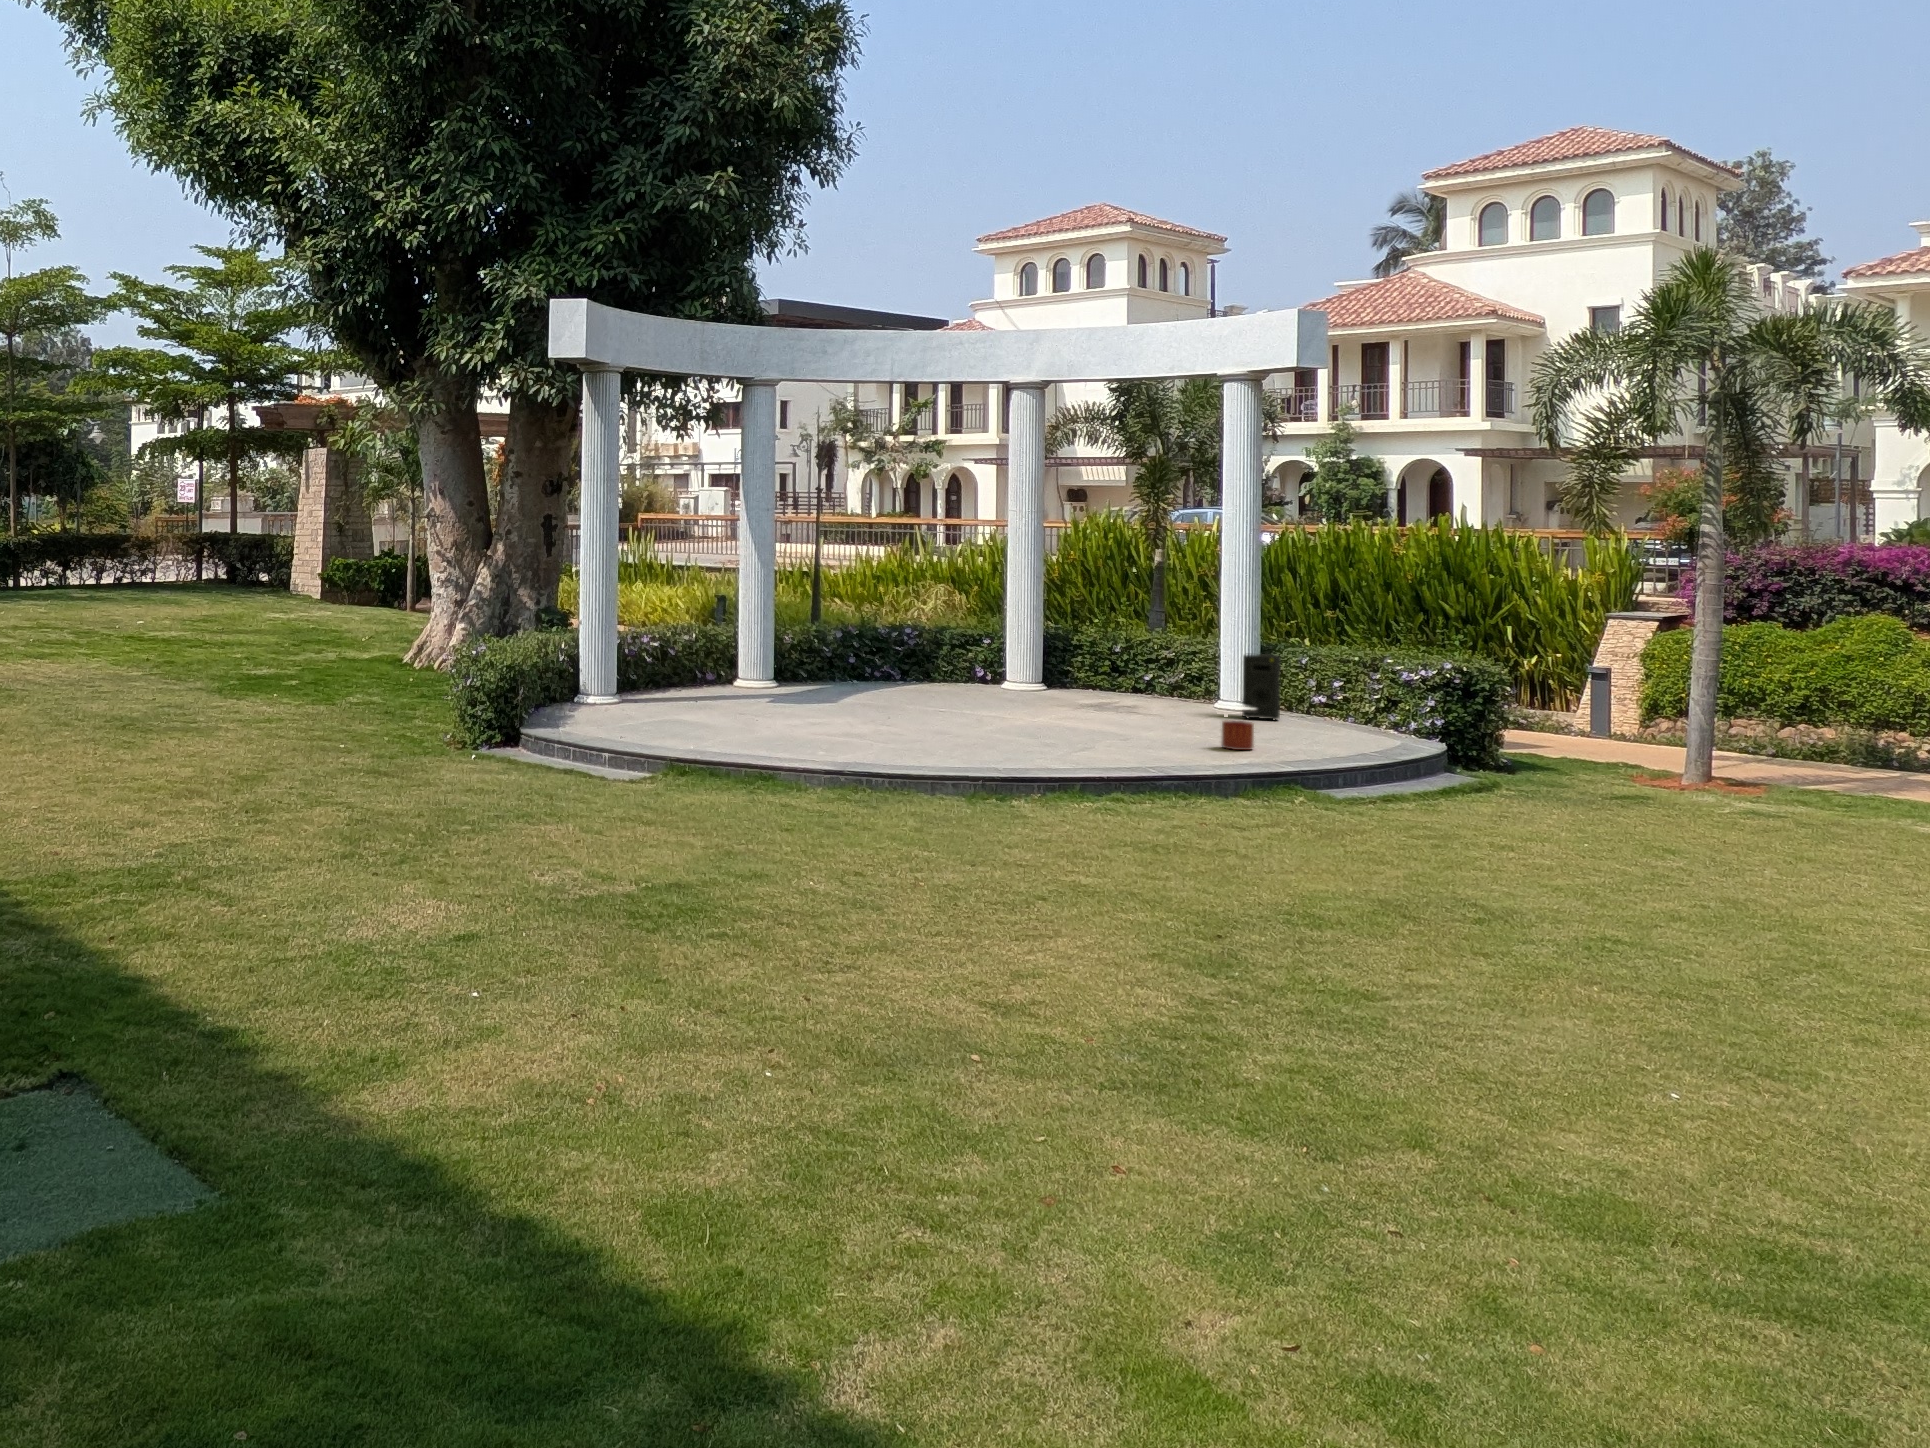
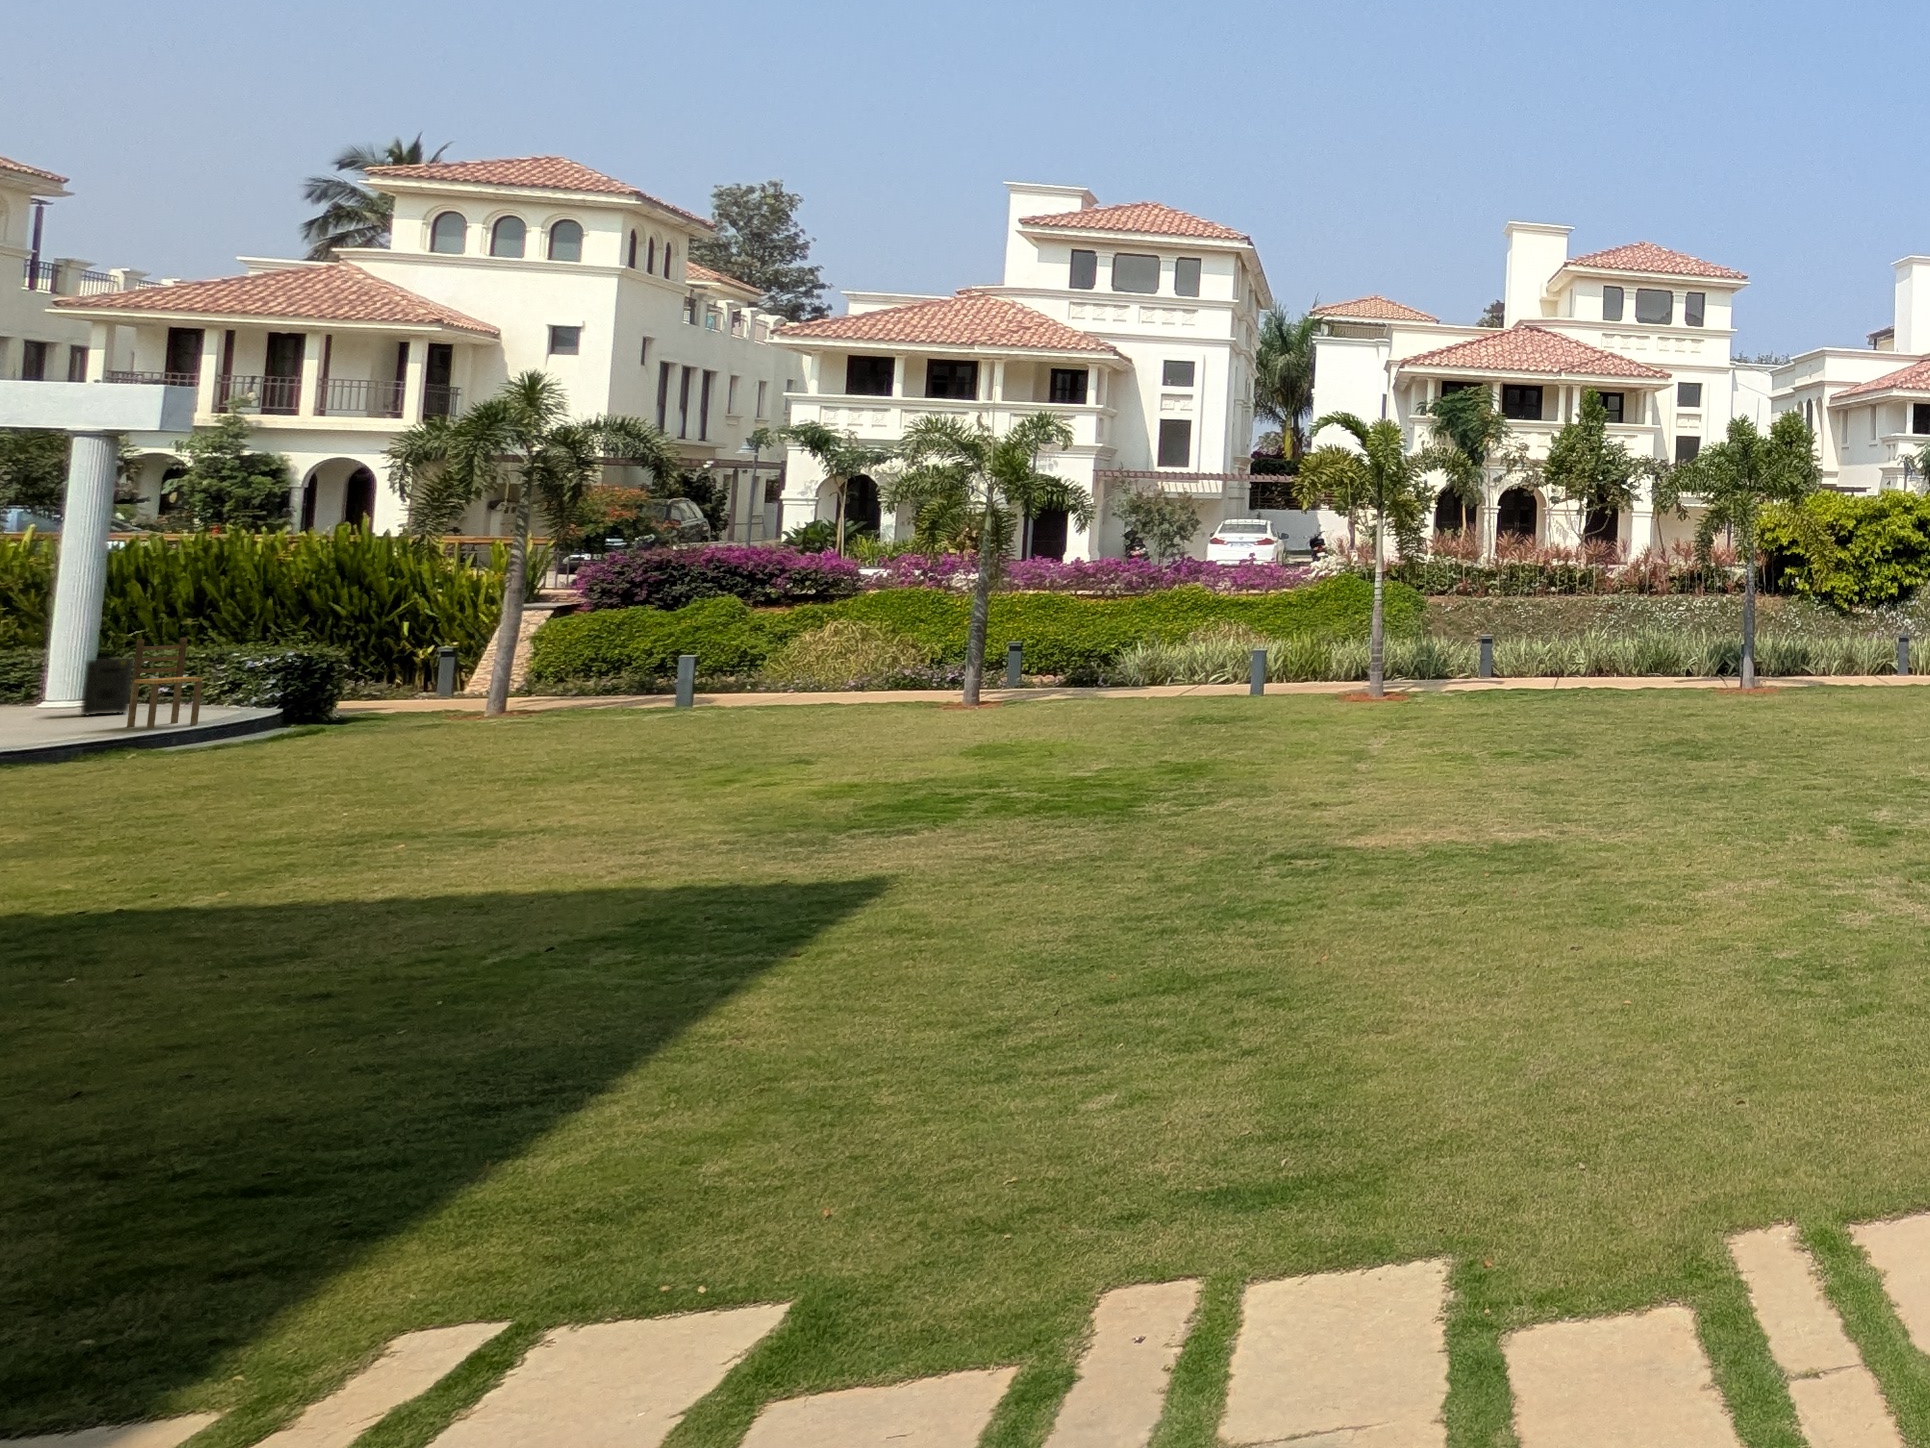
chair: none [1278,635,1339,749] -> present [127,637,203,728]
planter: present [1221,720,1254,750] -> none [59,713,101,737]

